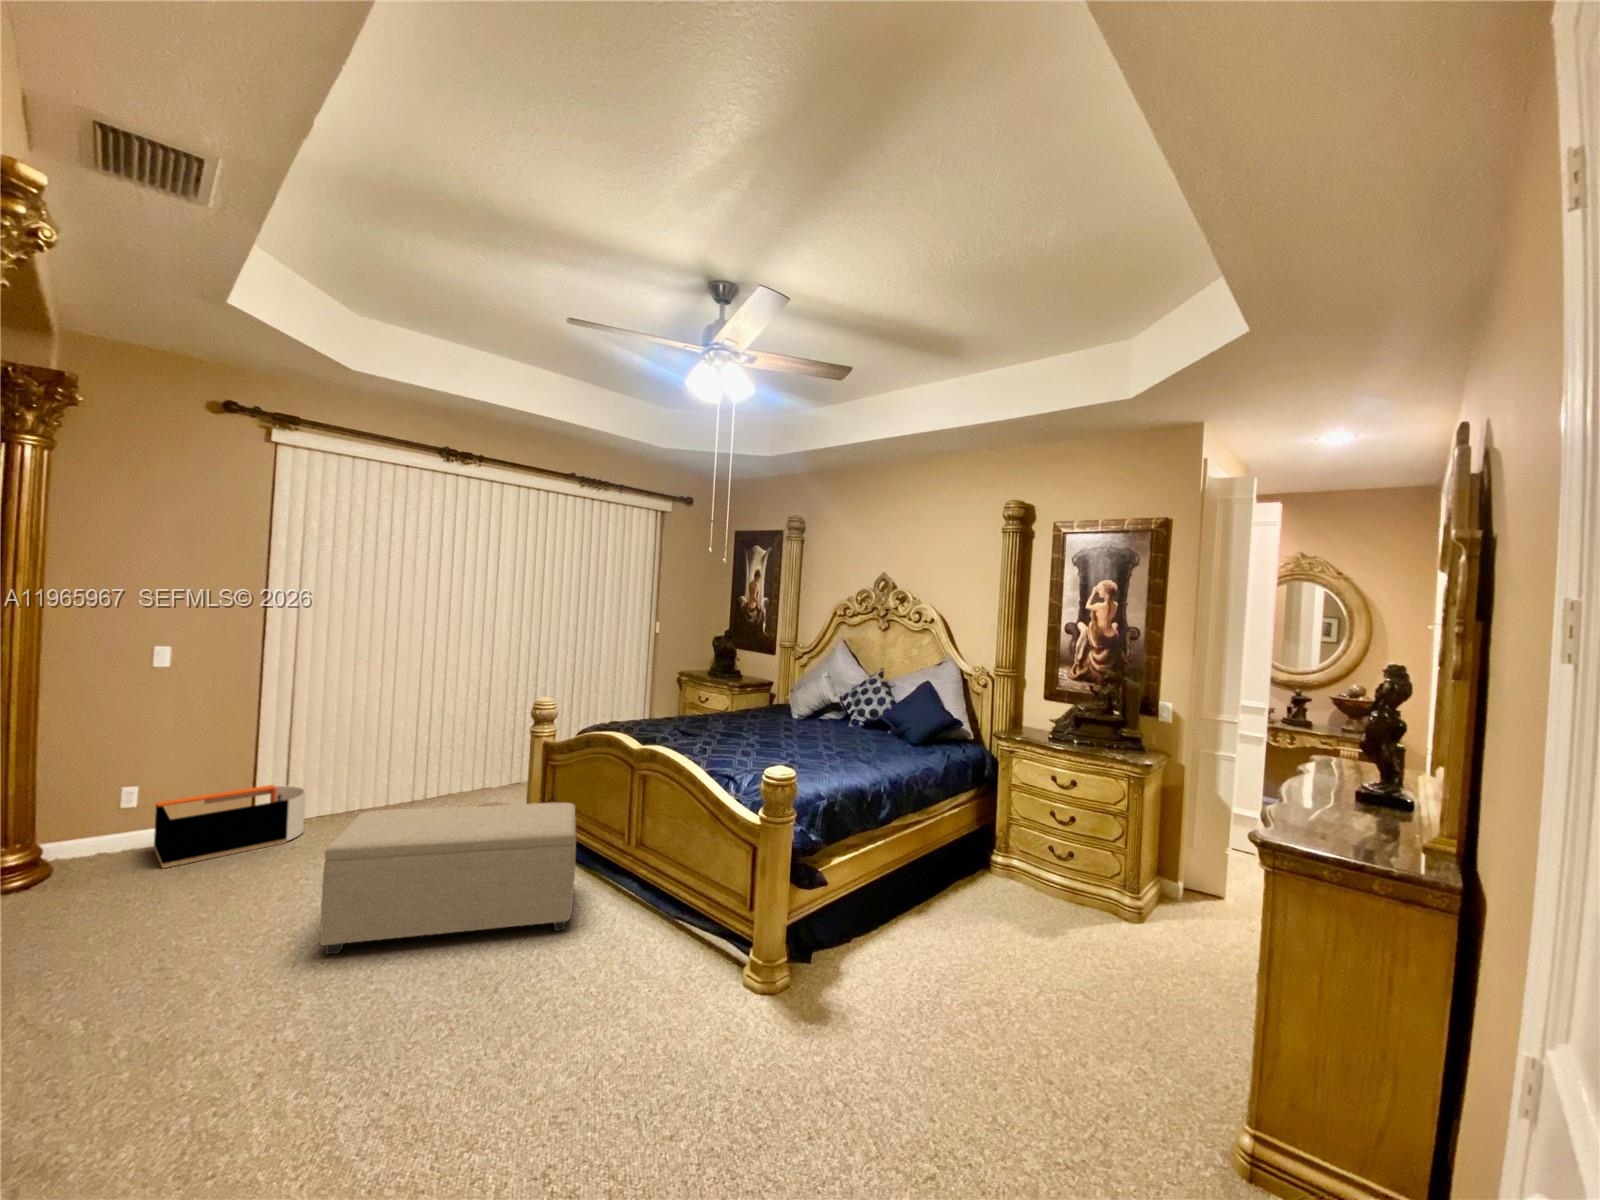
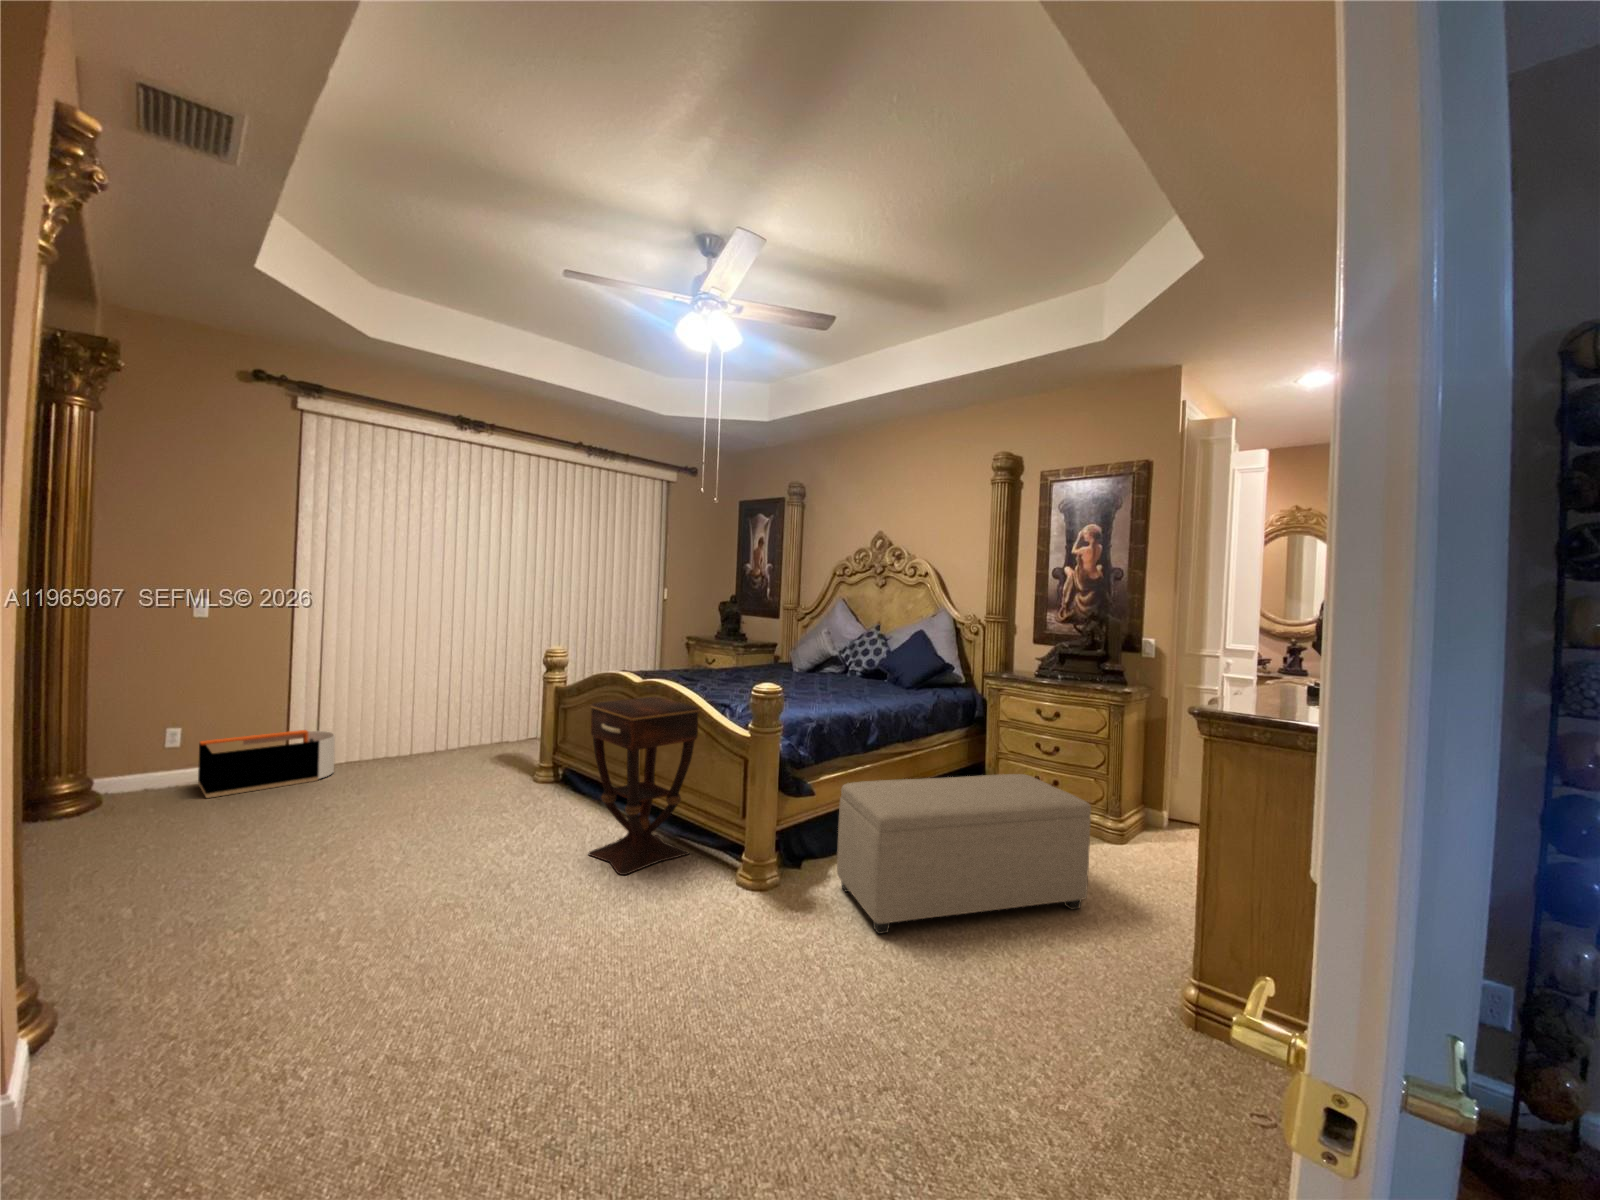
side table: none [582,768,705,972] -> present [589,697,700,875]
ottoman: present [320,803,576,954] -> present [837,774,1091,934]

